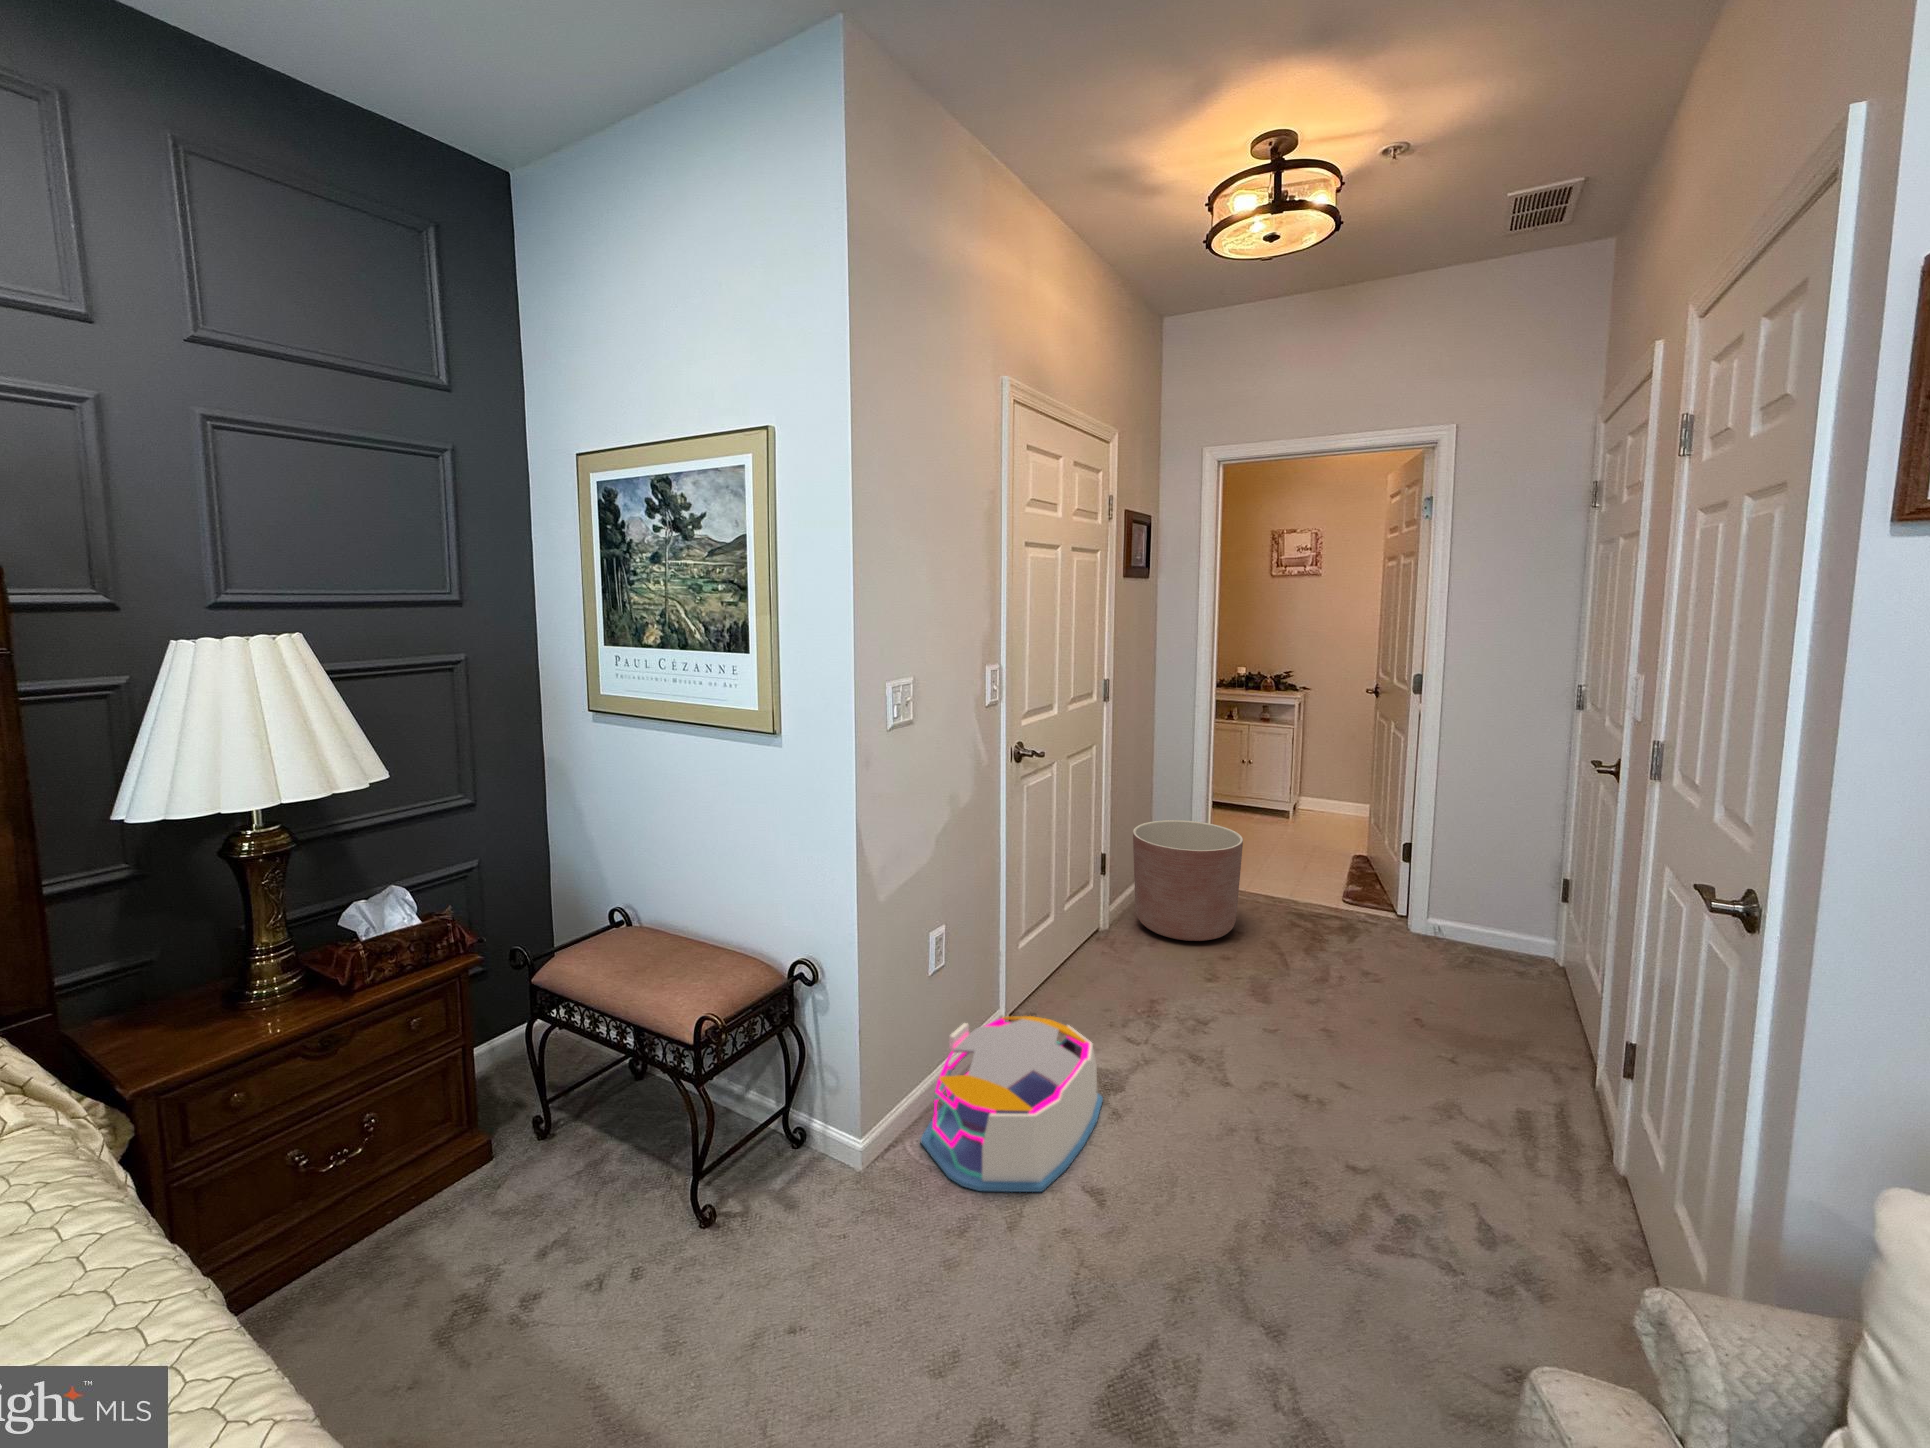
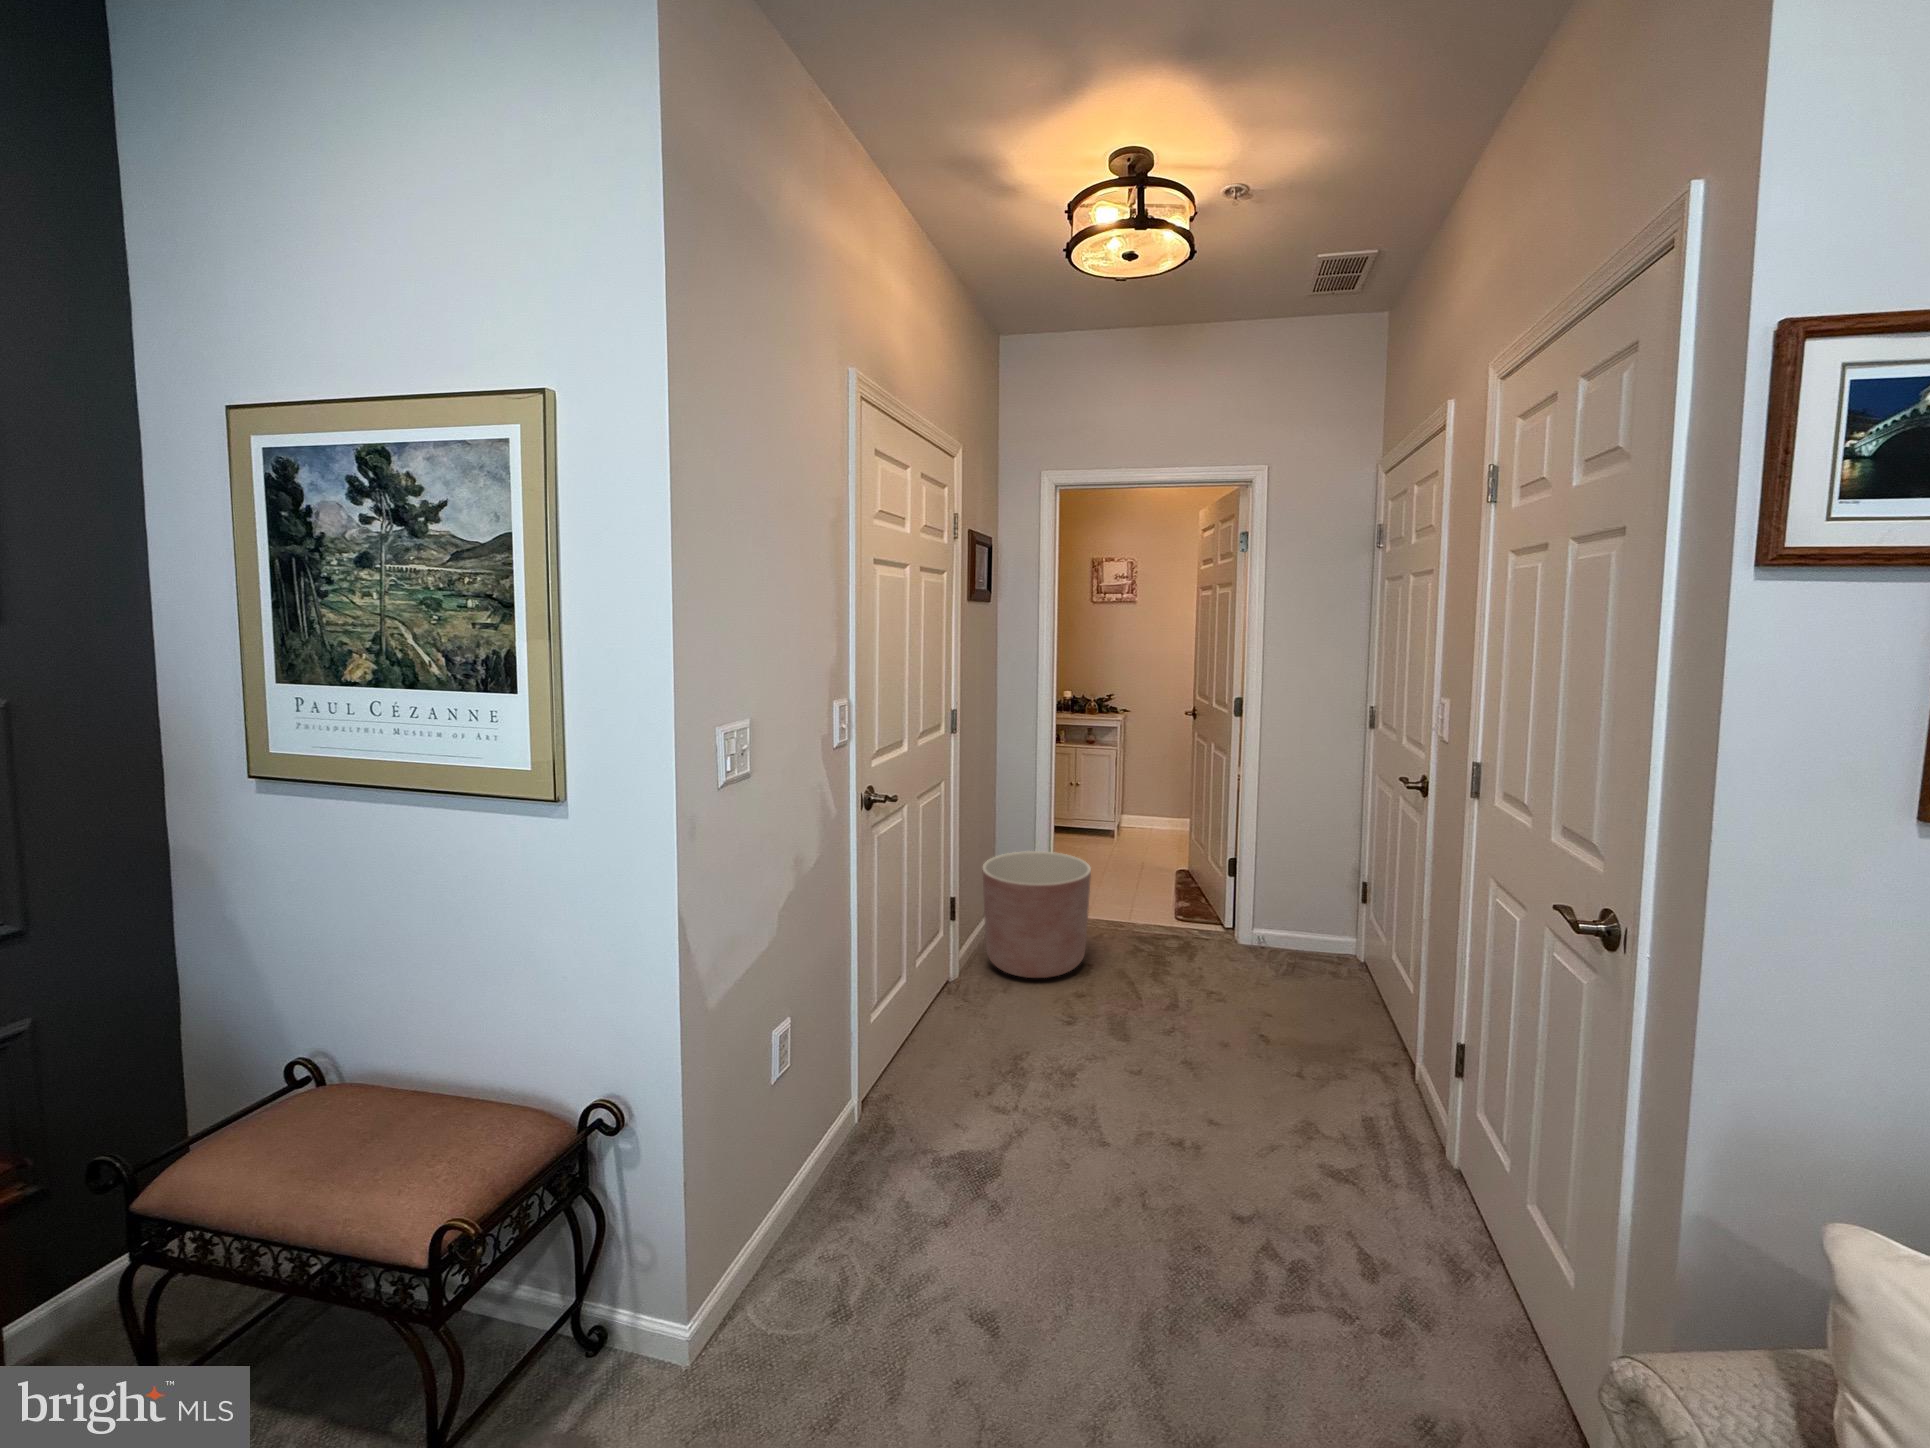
storage bin: present [920,1016,1103,1192] -> none [766,1105,979,1356]

